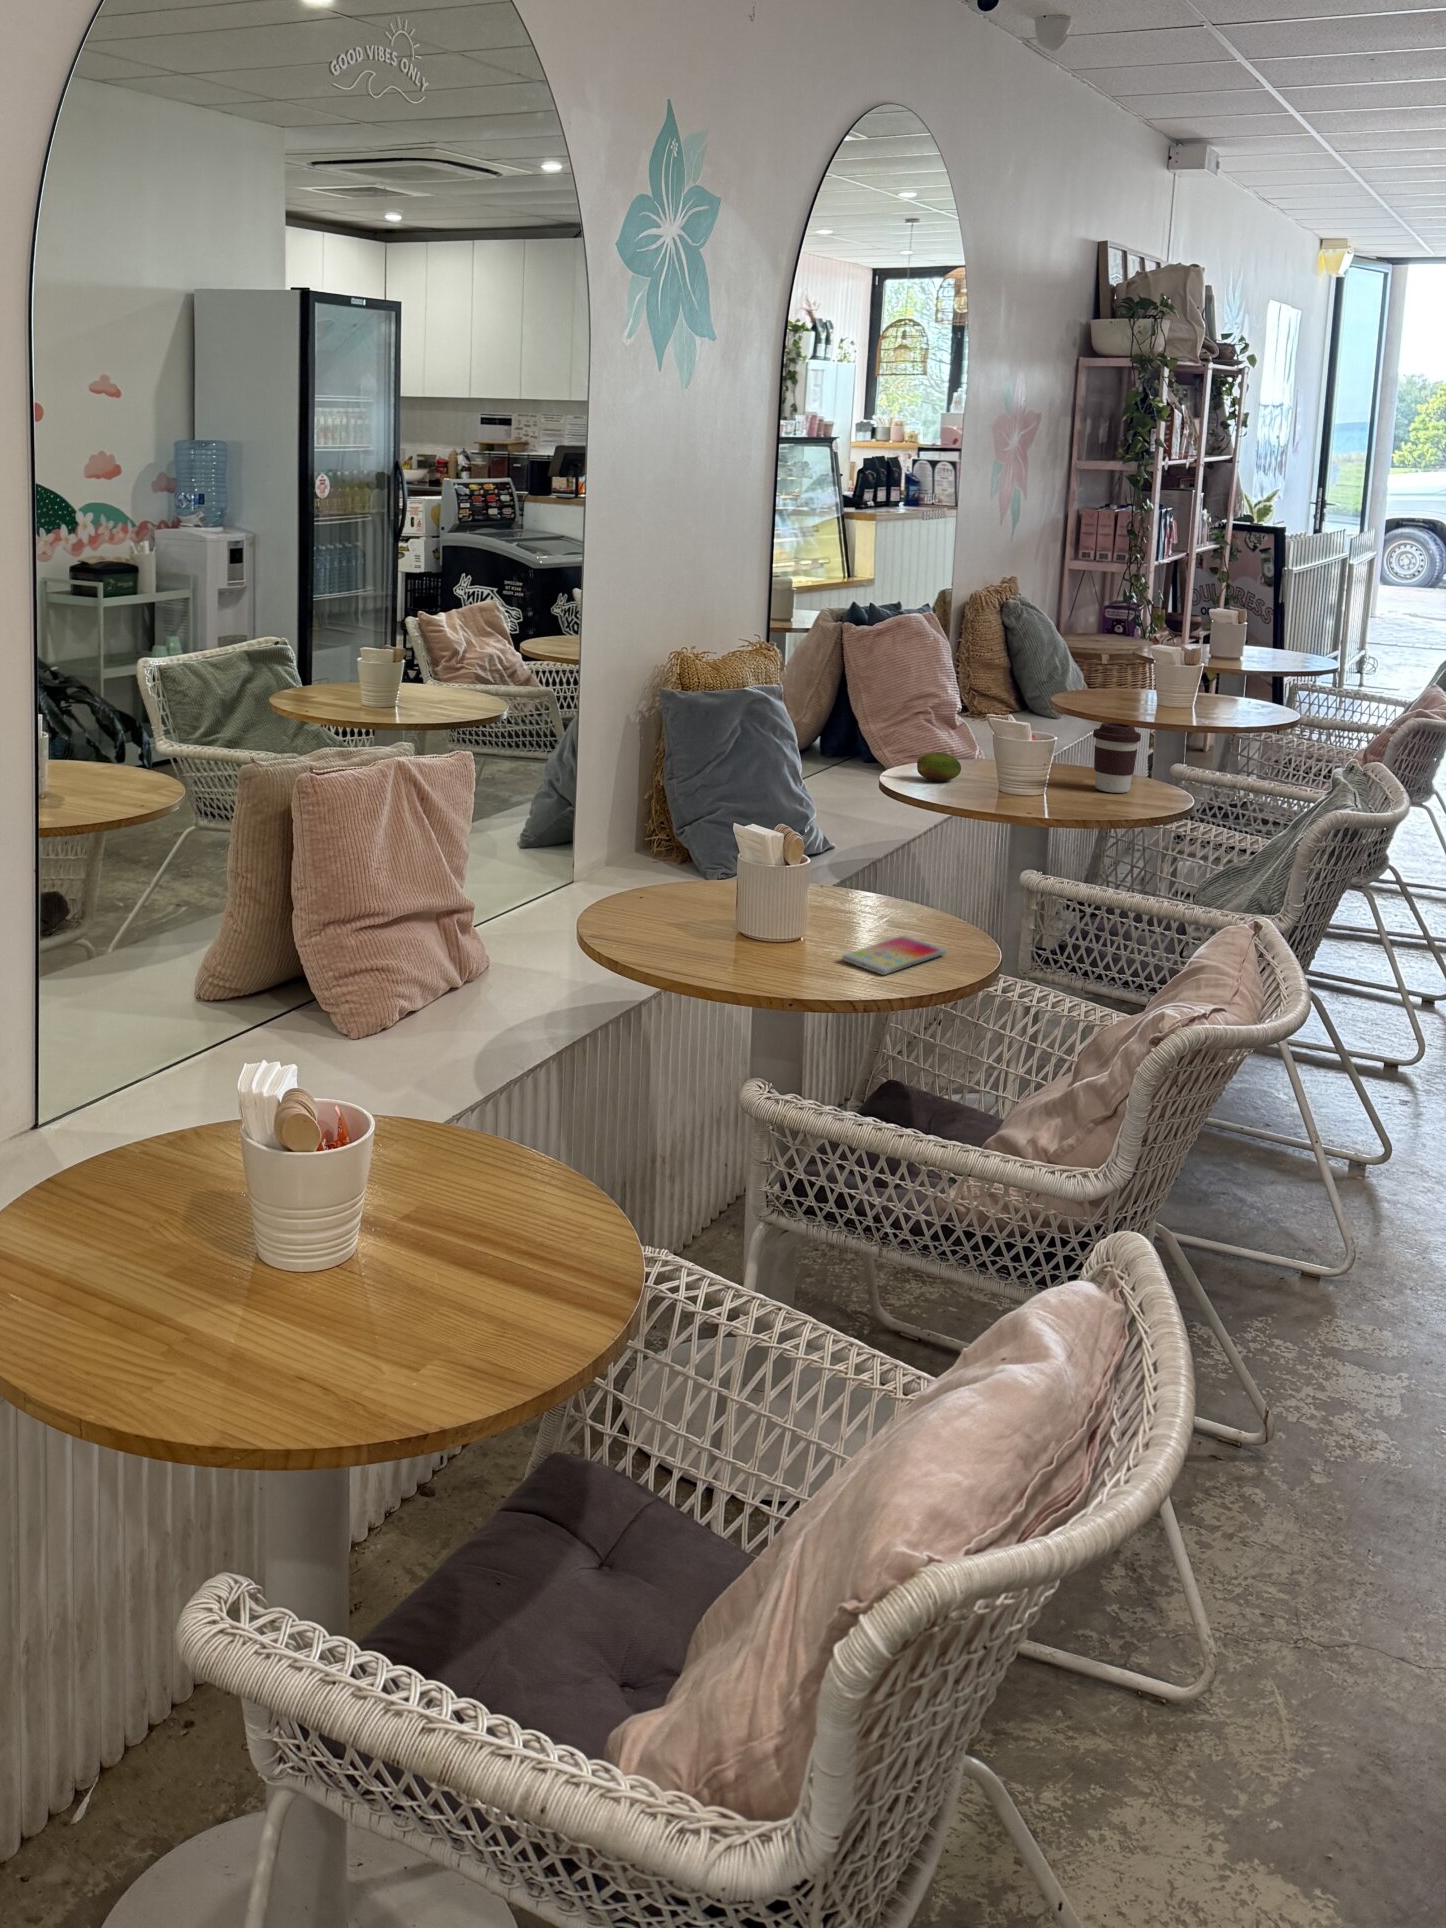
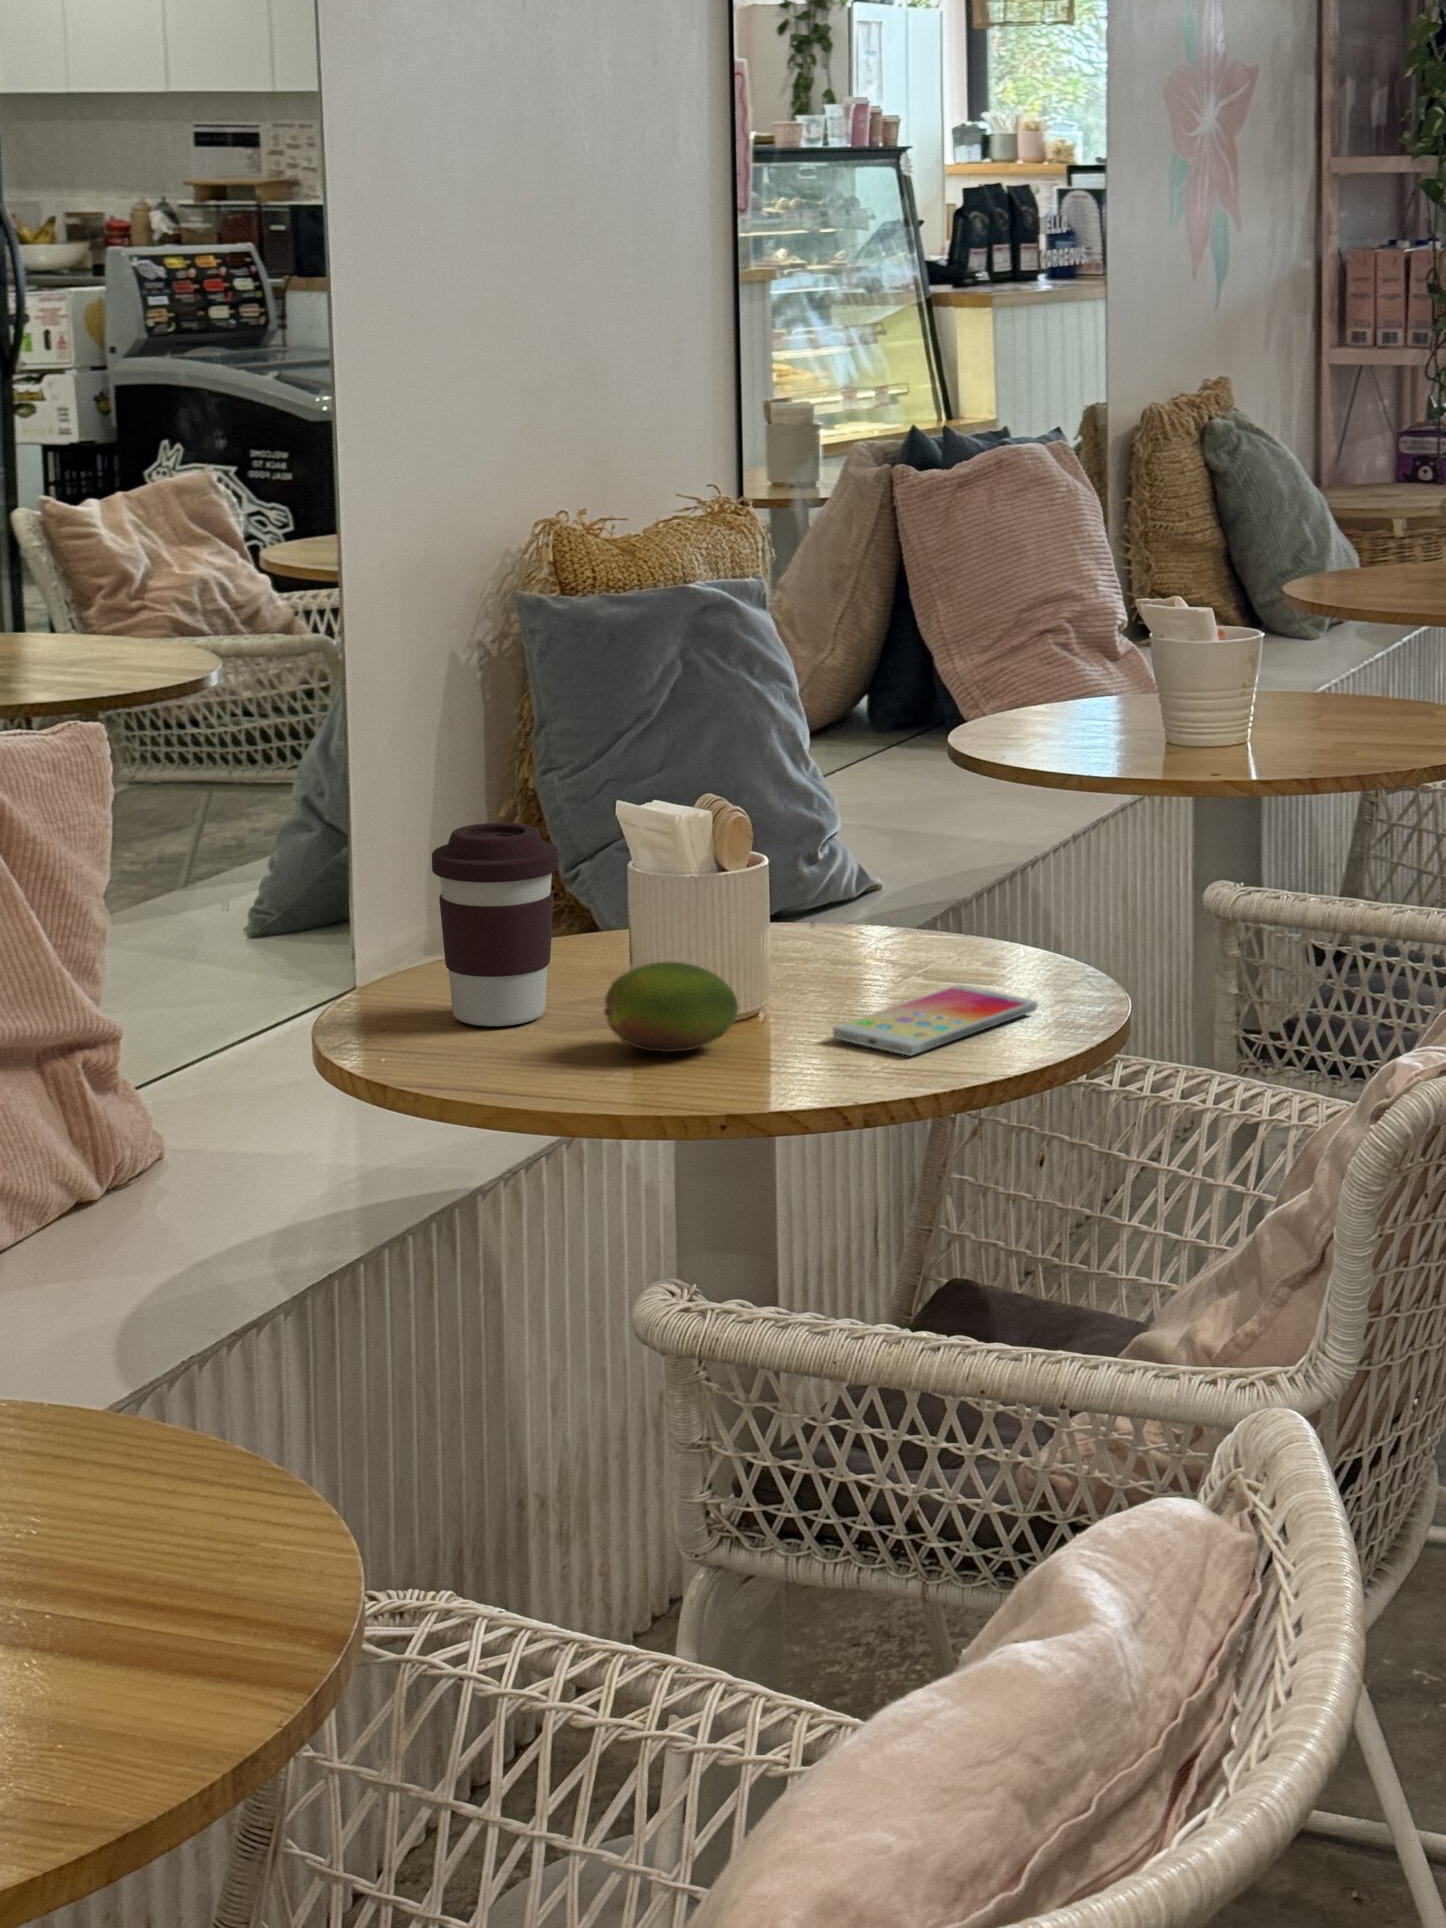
coffee cup: present [1093,723,1141,793] -> present [432,823,559,1026]
fruit: present [917,752,961,781] -> present [604,962,738,1052]

